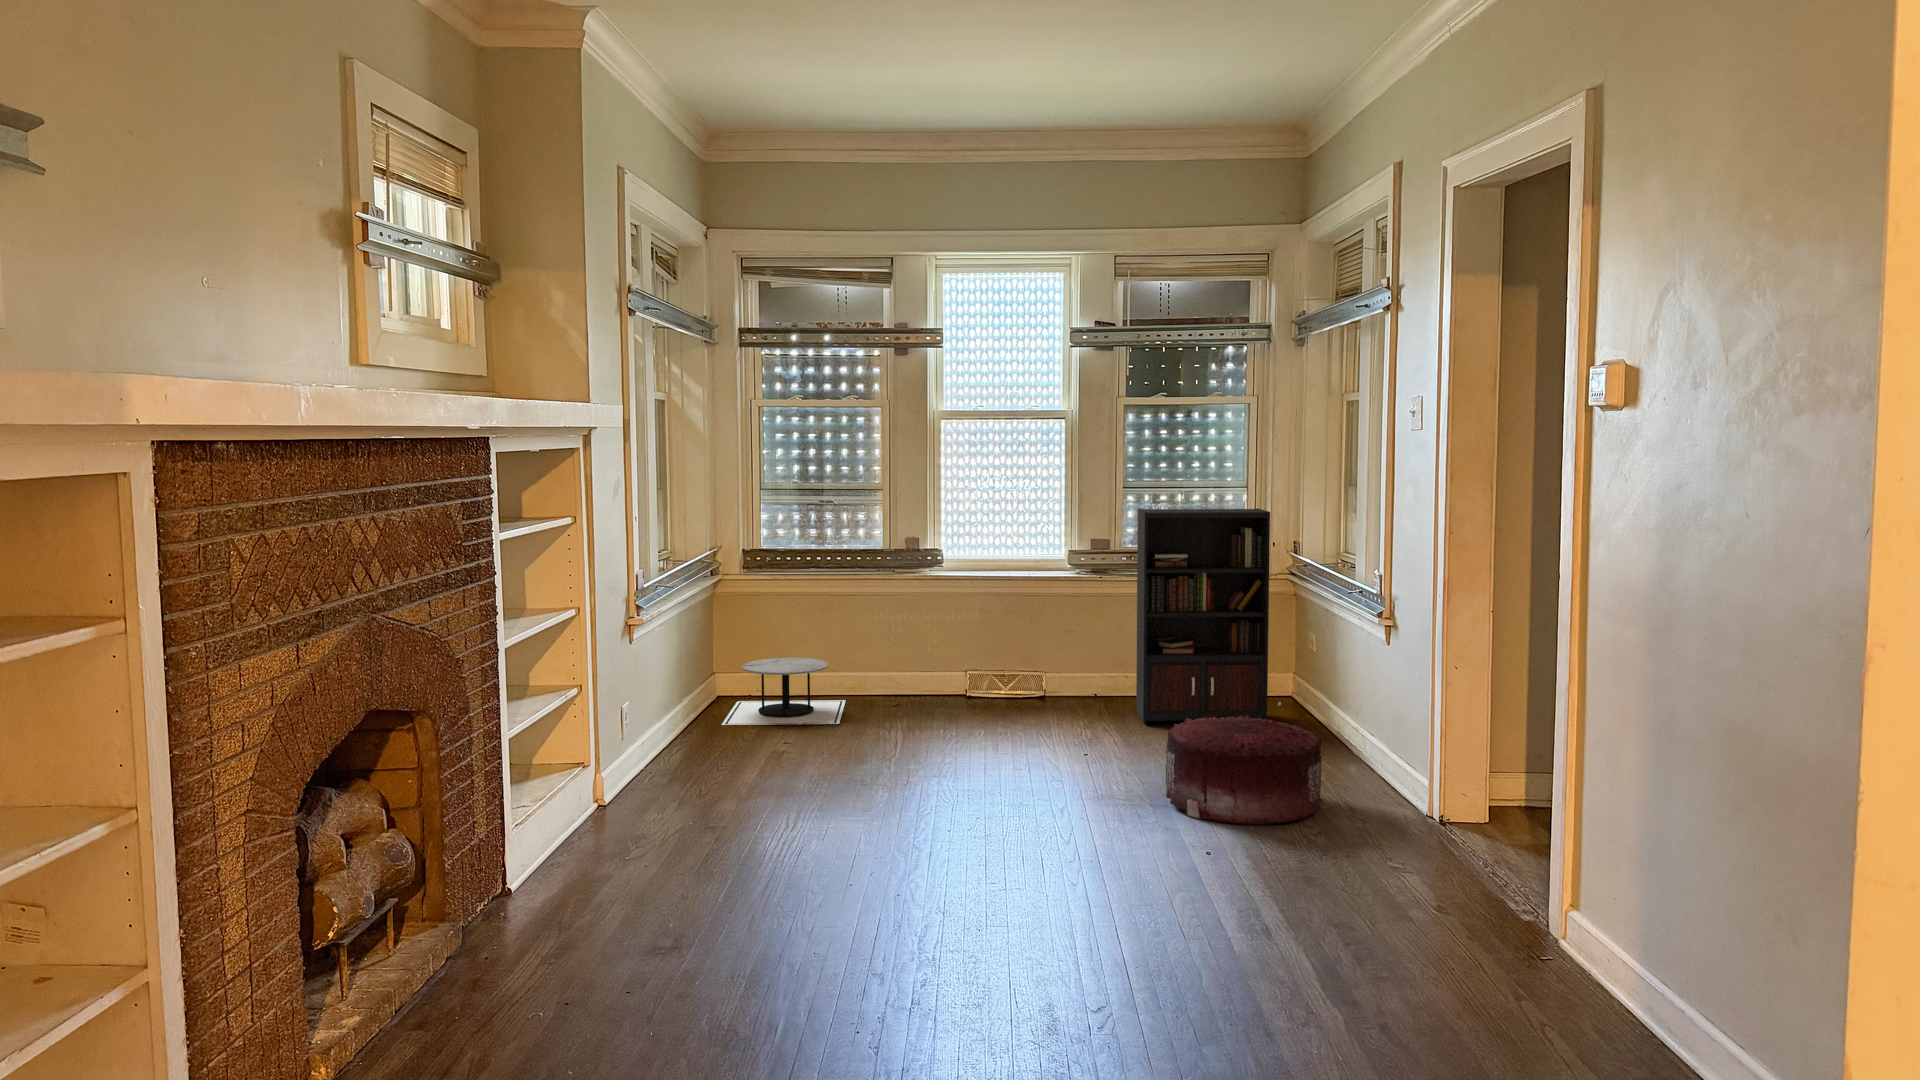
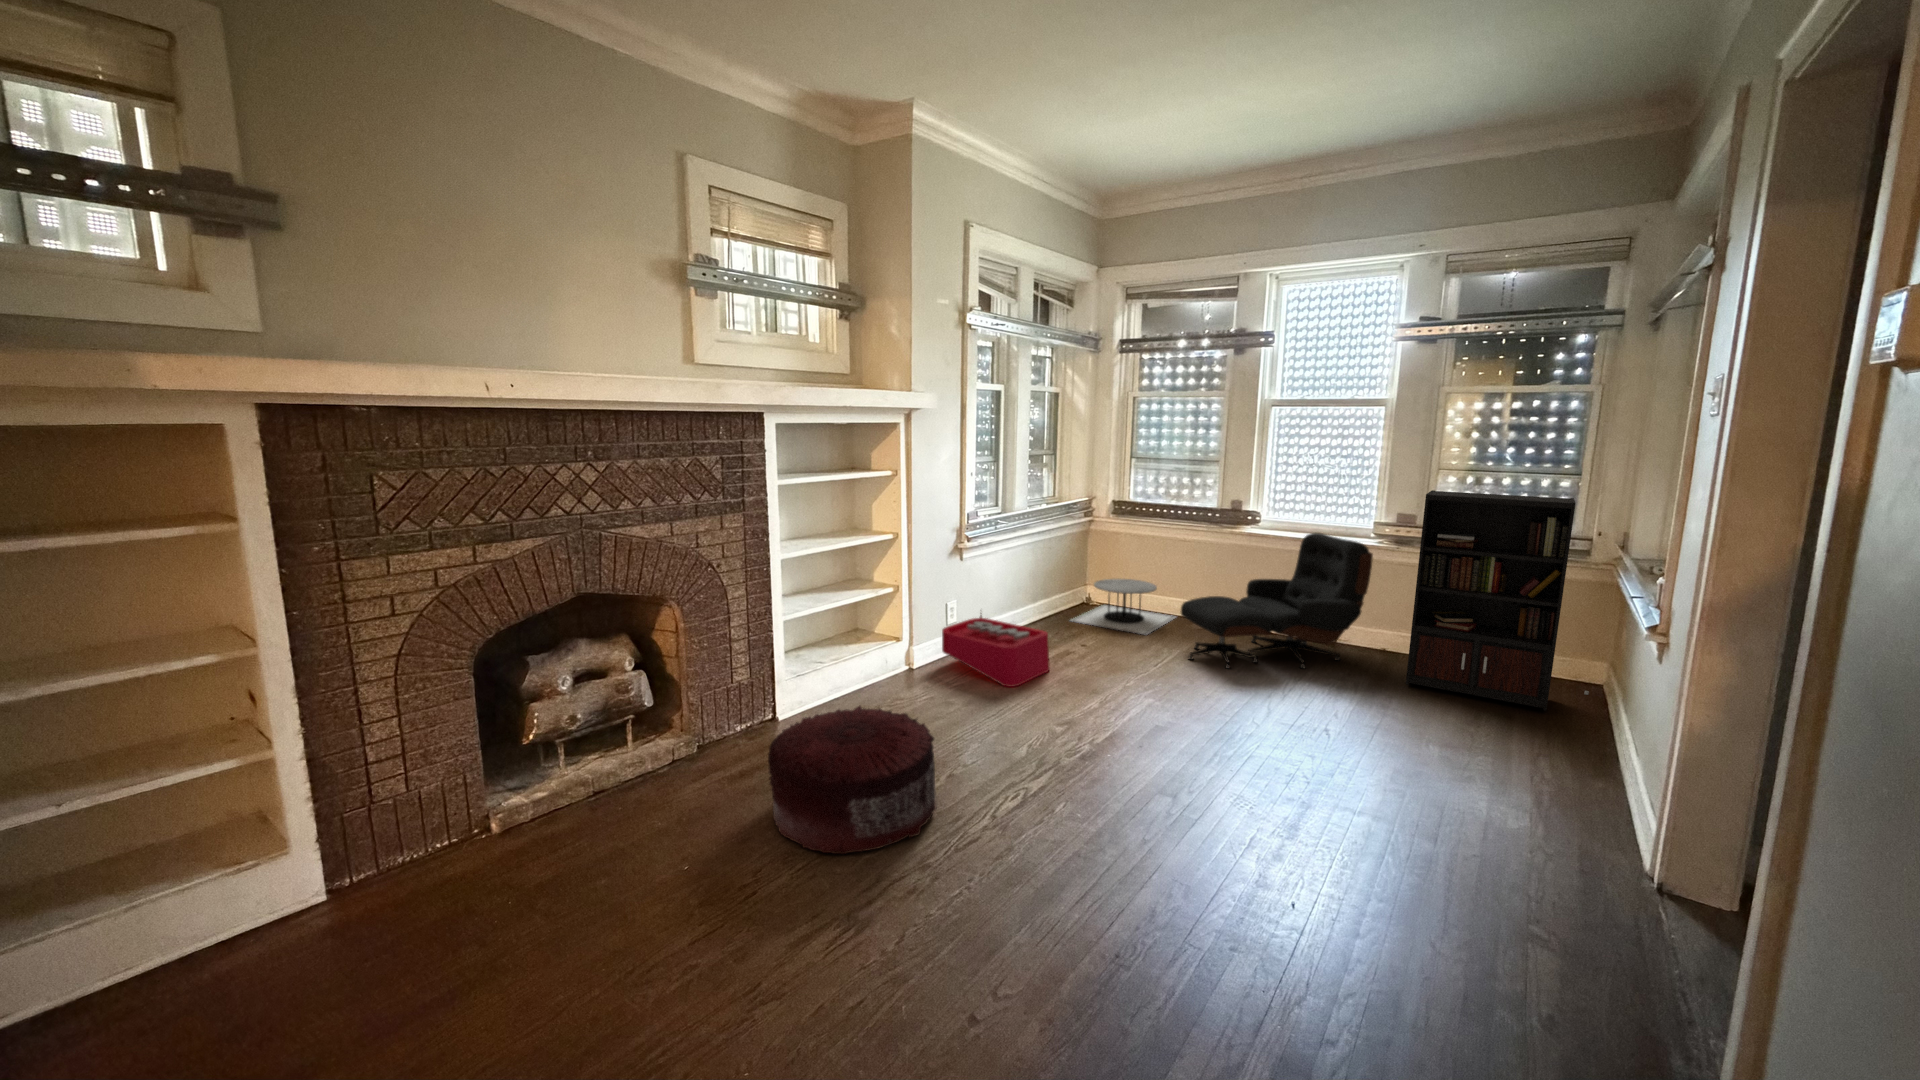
lounge chair: none [890,568,1087,740] -> present [1180,533,1373,669]
storage bin: none [635,714,782,801] -> present [942,613,1050,687]
pouf: present [1166,715,1322,824] -> present [768,706,936,854]

